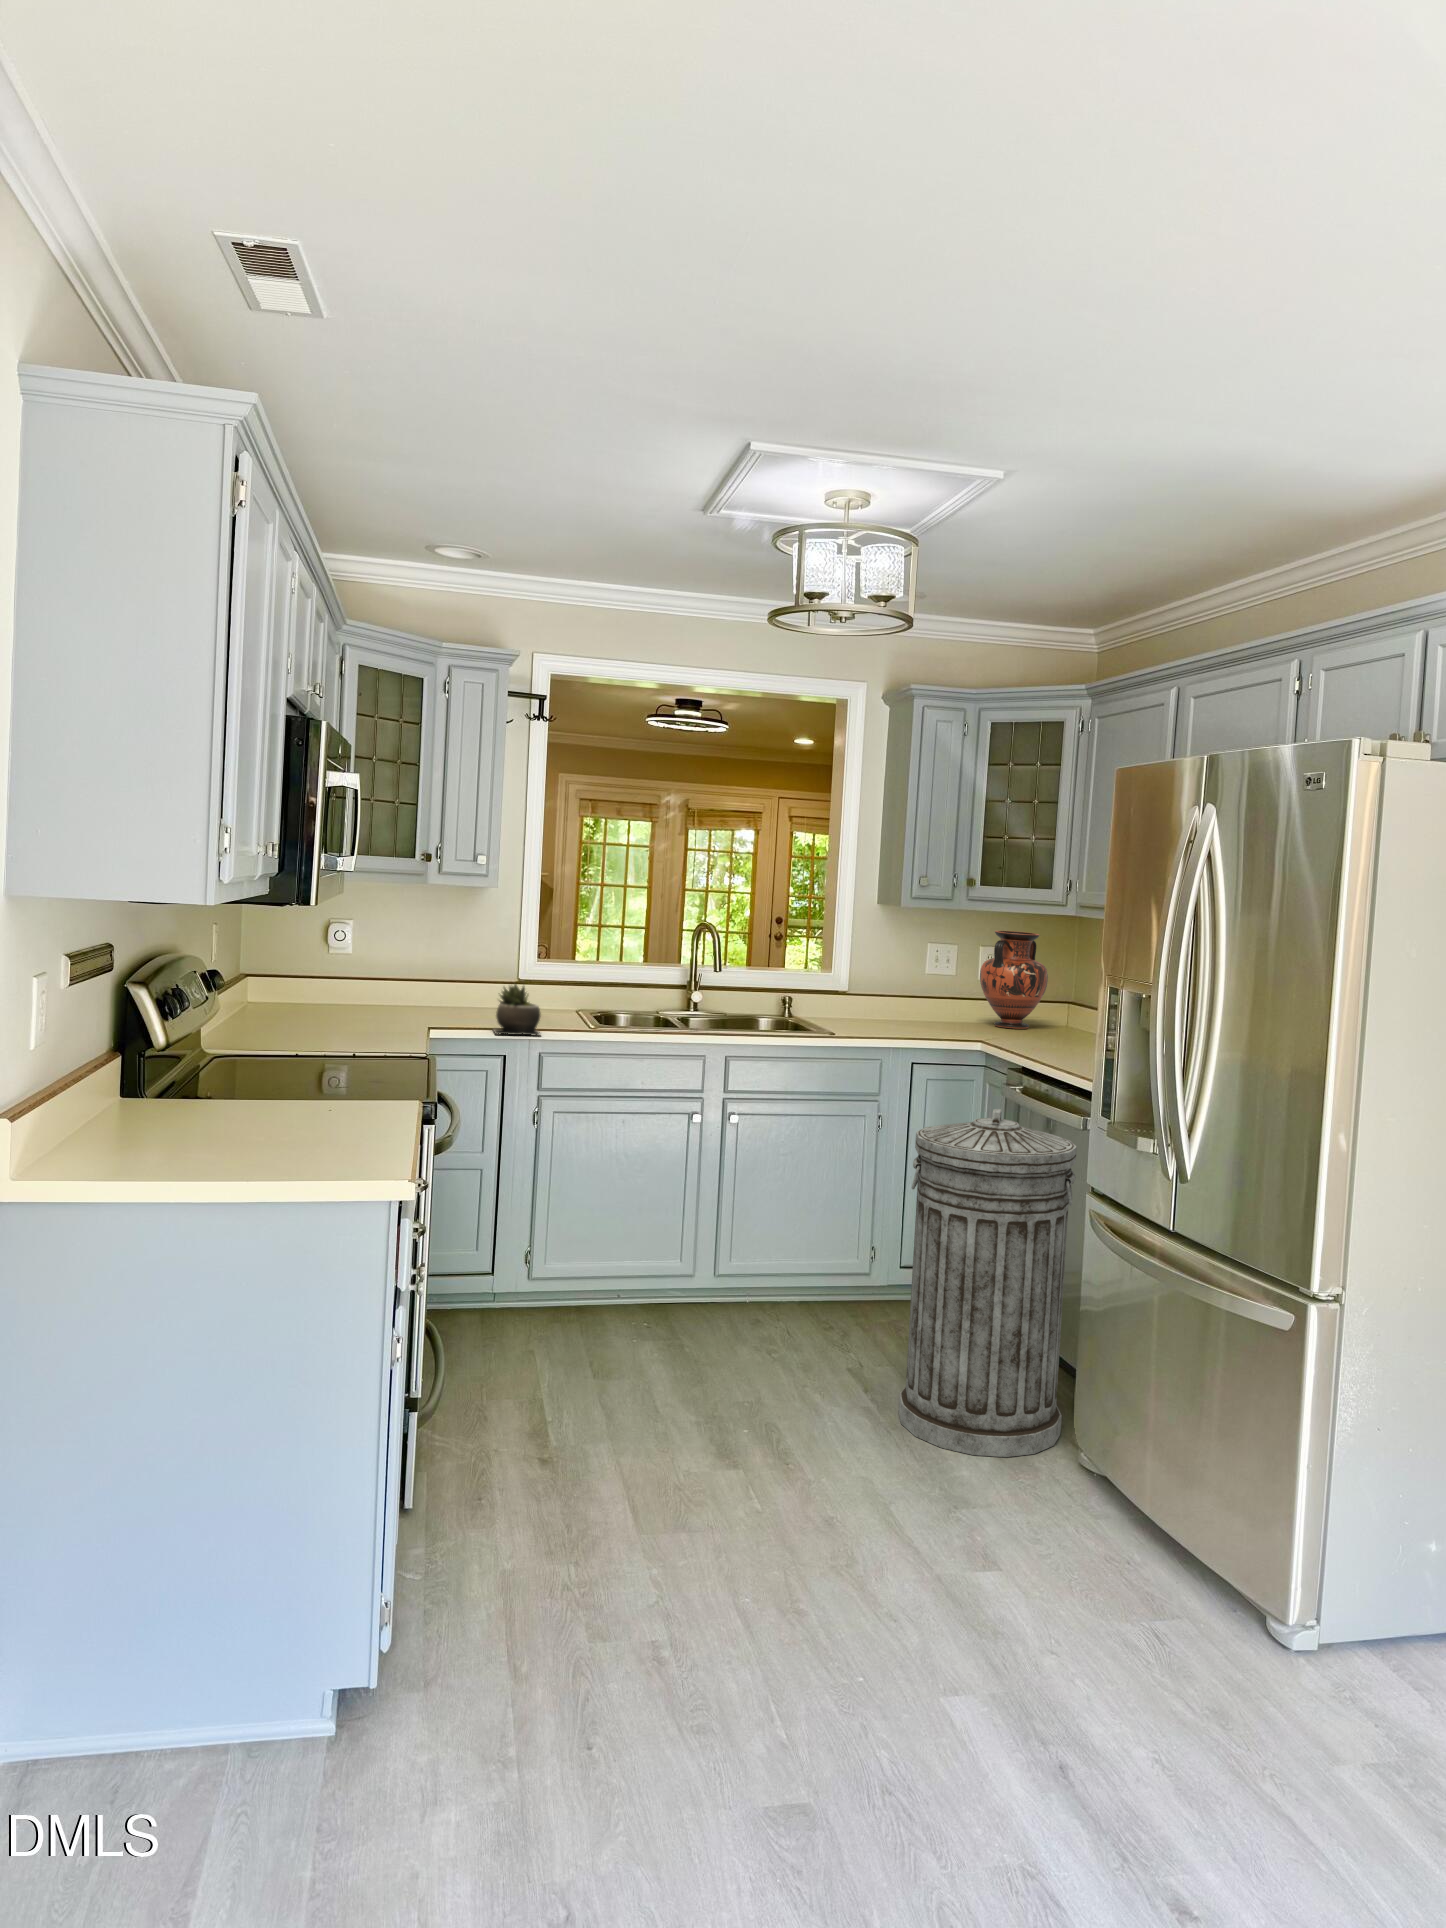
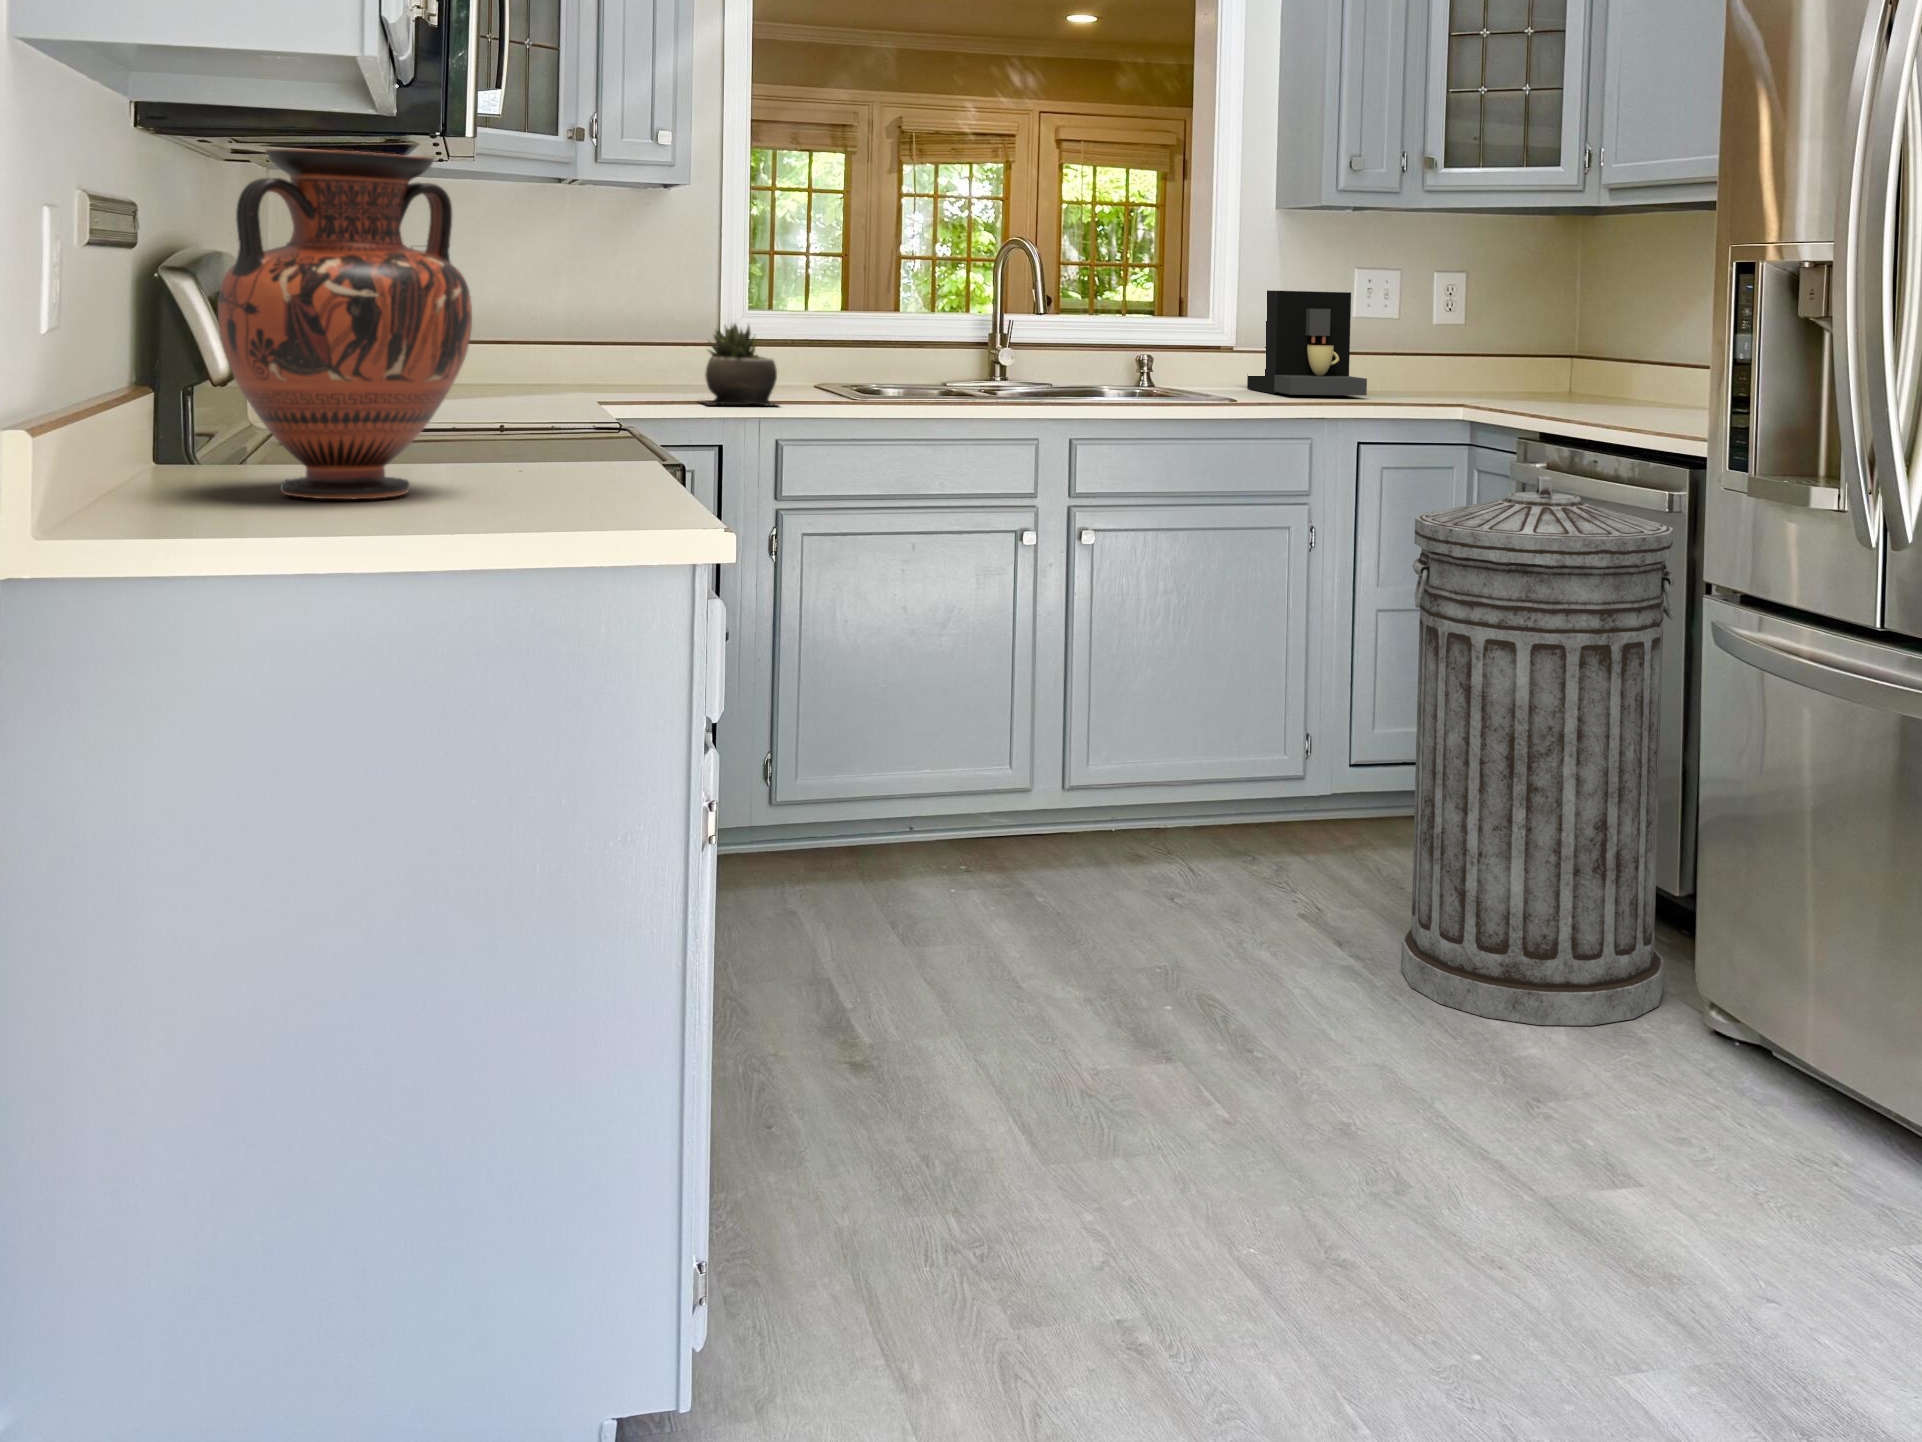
vase: present [980,931,1048,1029] -> present [218,149,472,499]
coffee maker: none [860,953,930,1027] -> present [1247,290,1367,396]

